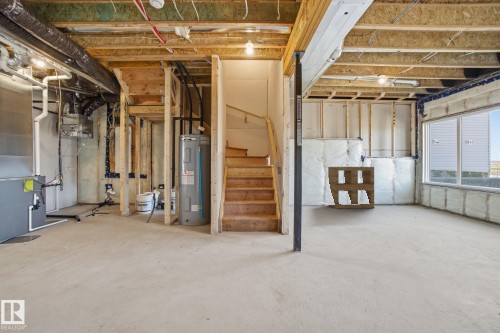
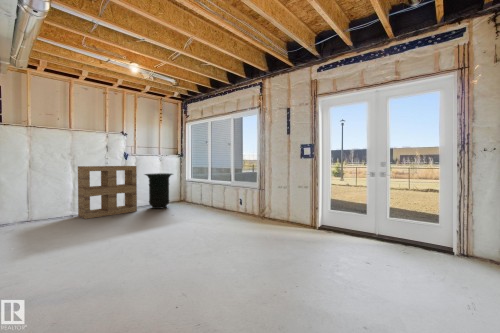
trash can: none [380,175,411,208] -> present [145,173,173,209]

